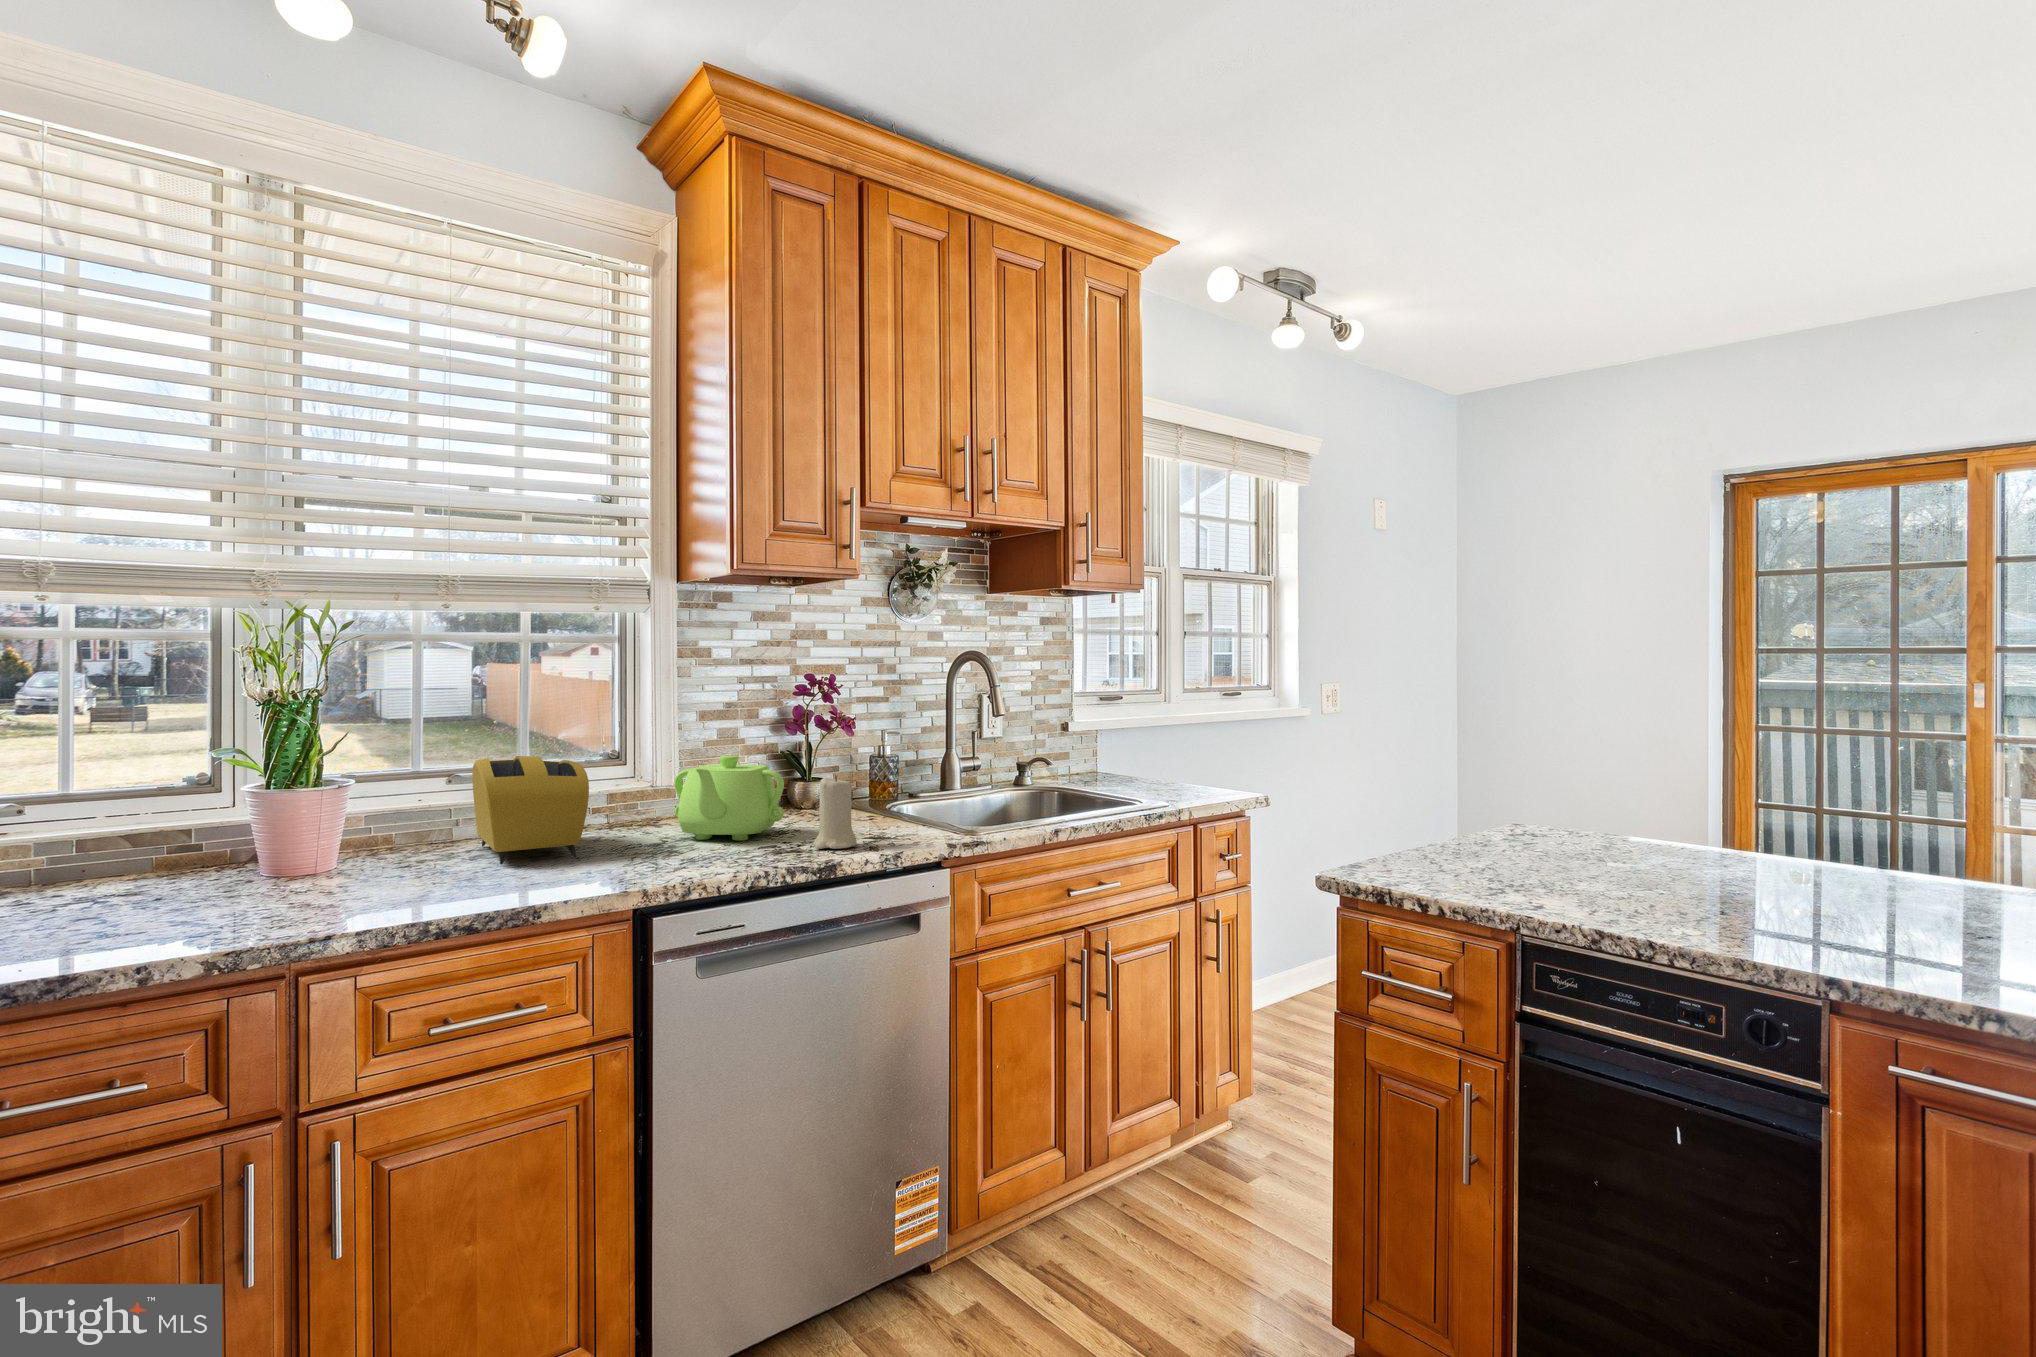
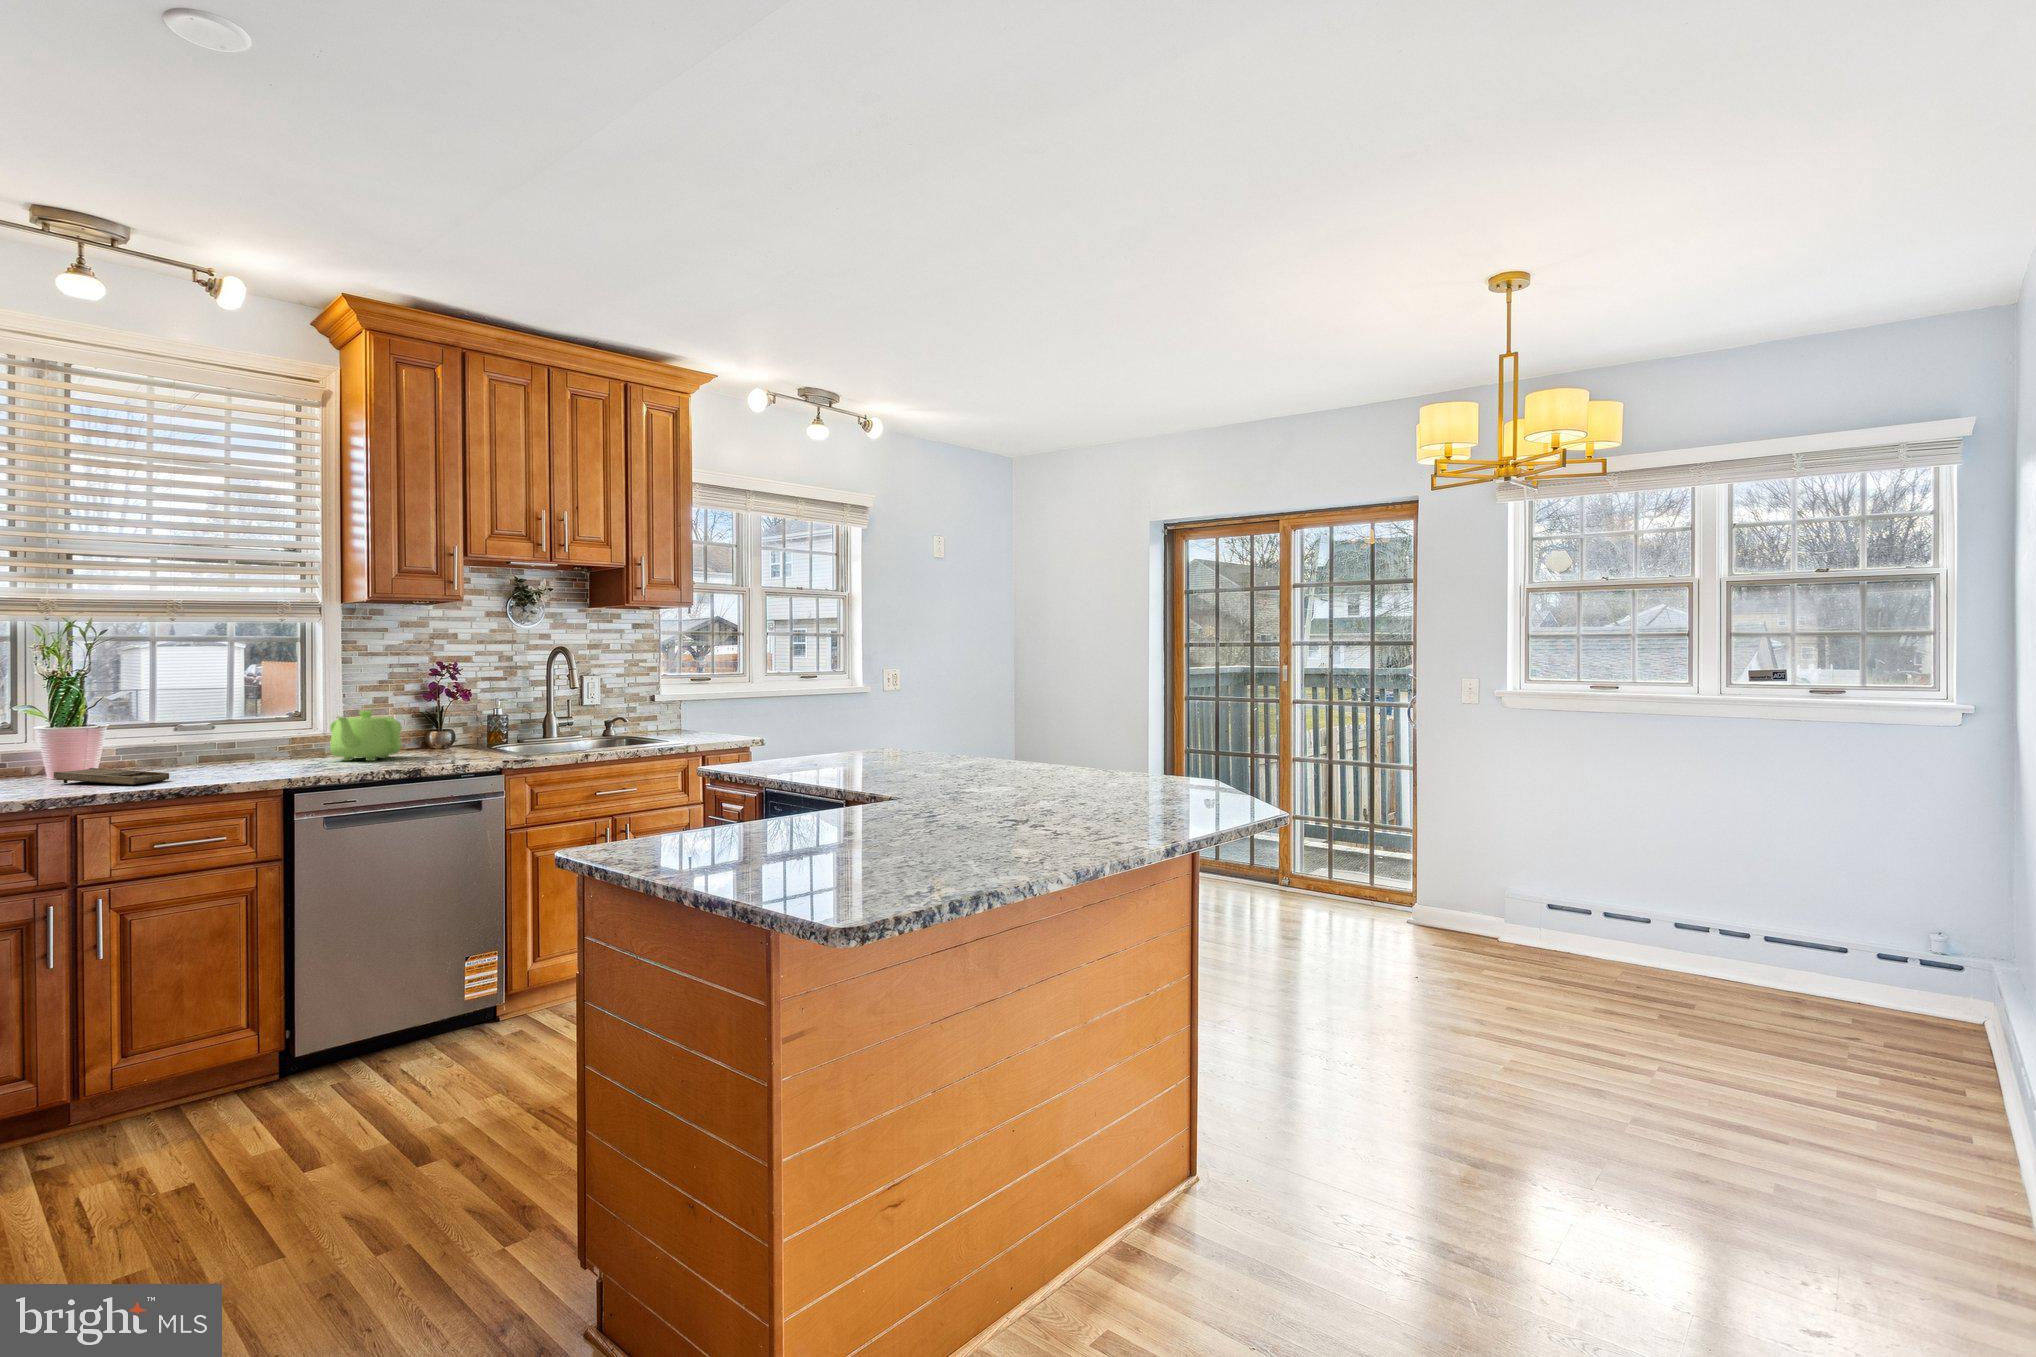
toaster: present [472,756,589,865] -> none [190,710,265,771]
candle: present [813,775,857,849] -> none [413,720,442,763]
tray: none [263,866,452,908] -> present [54,768,169,785]

